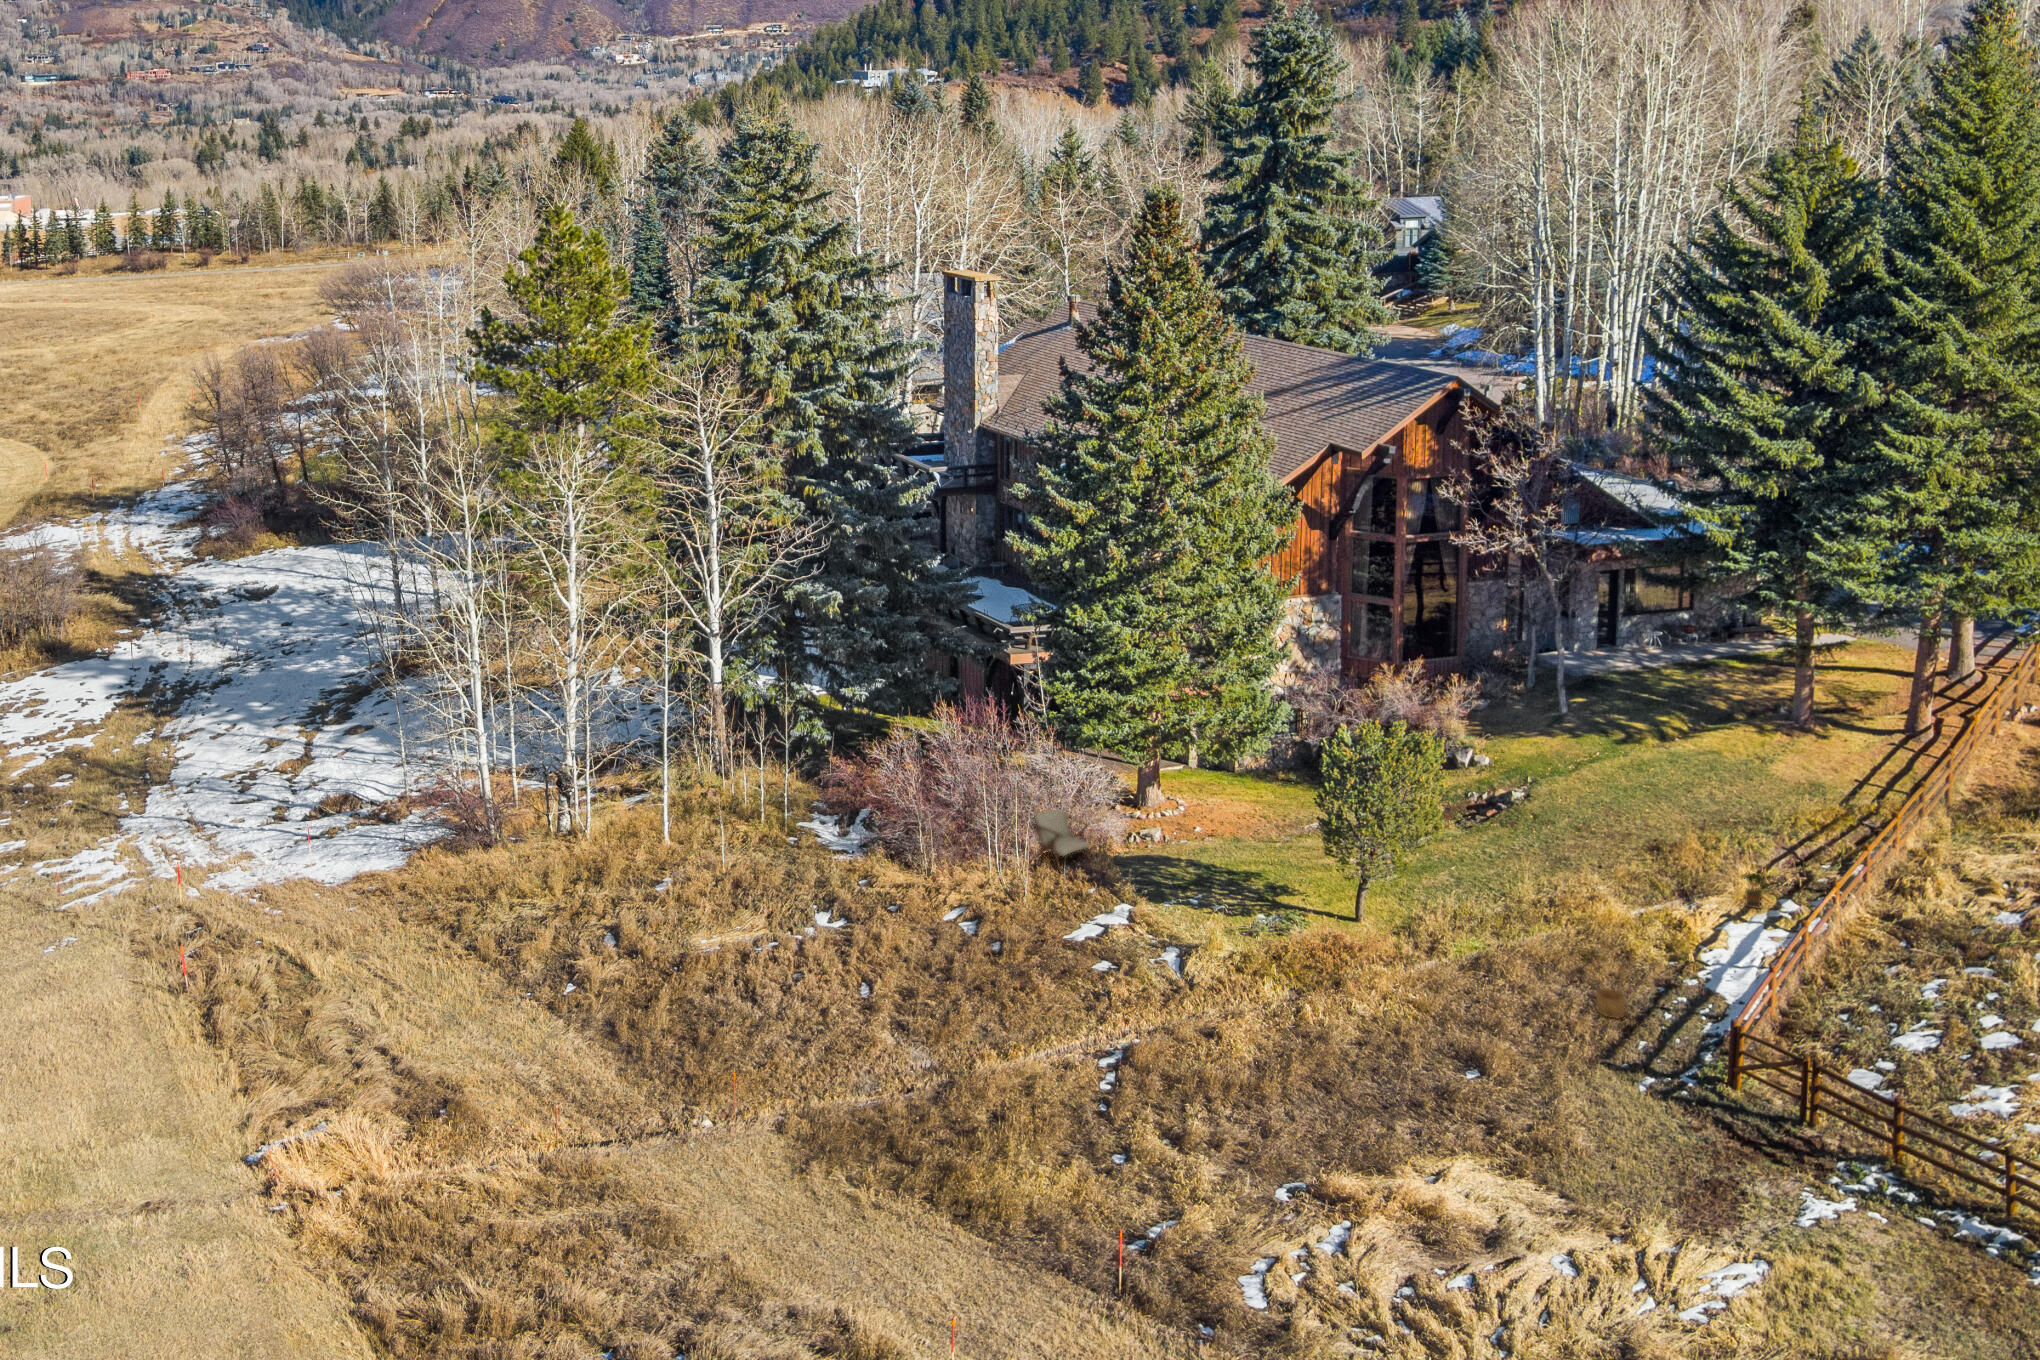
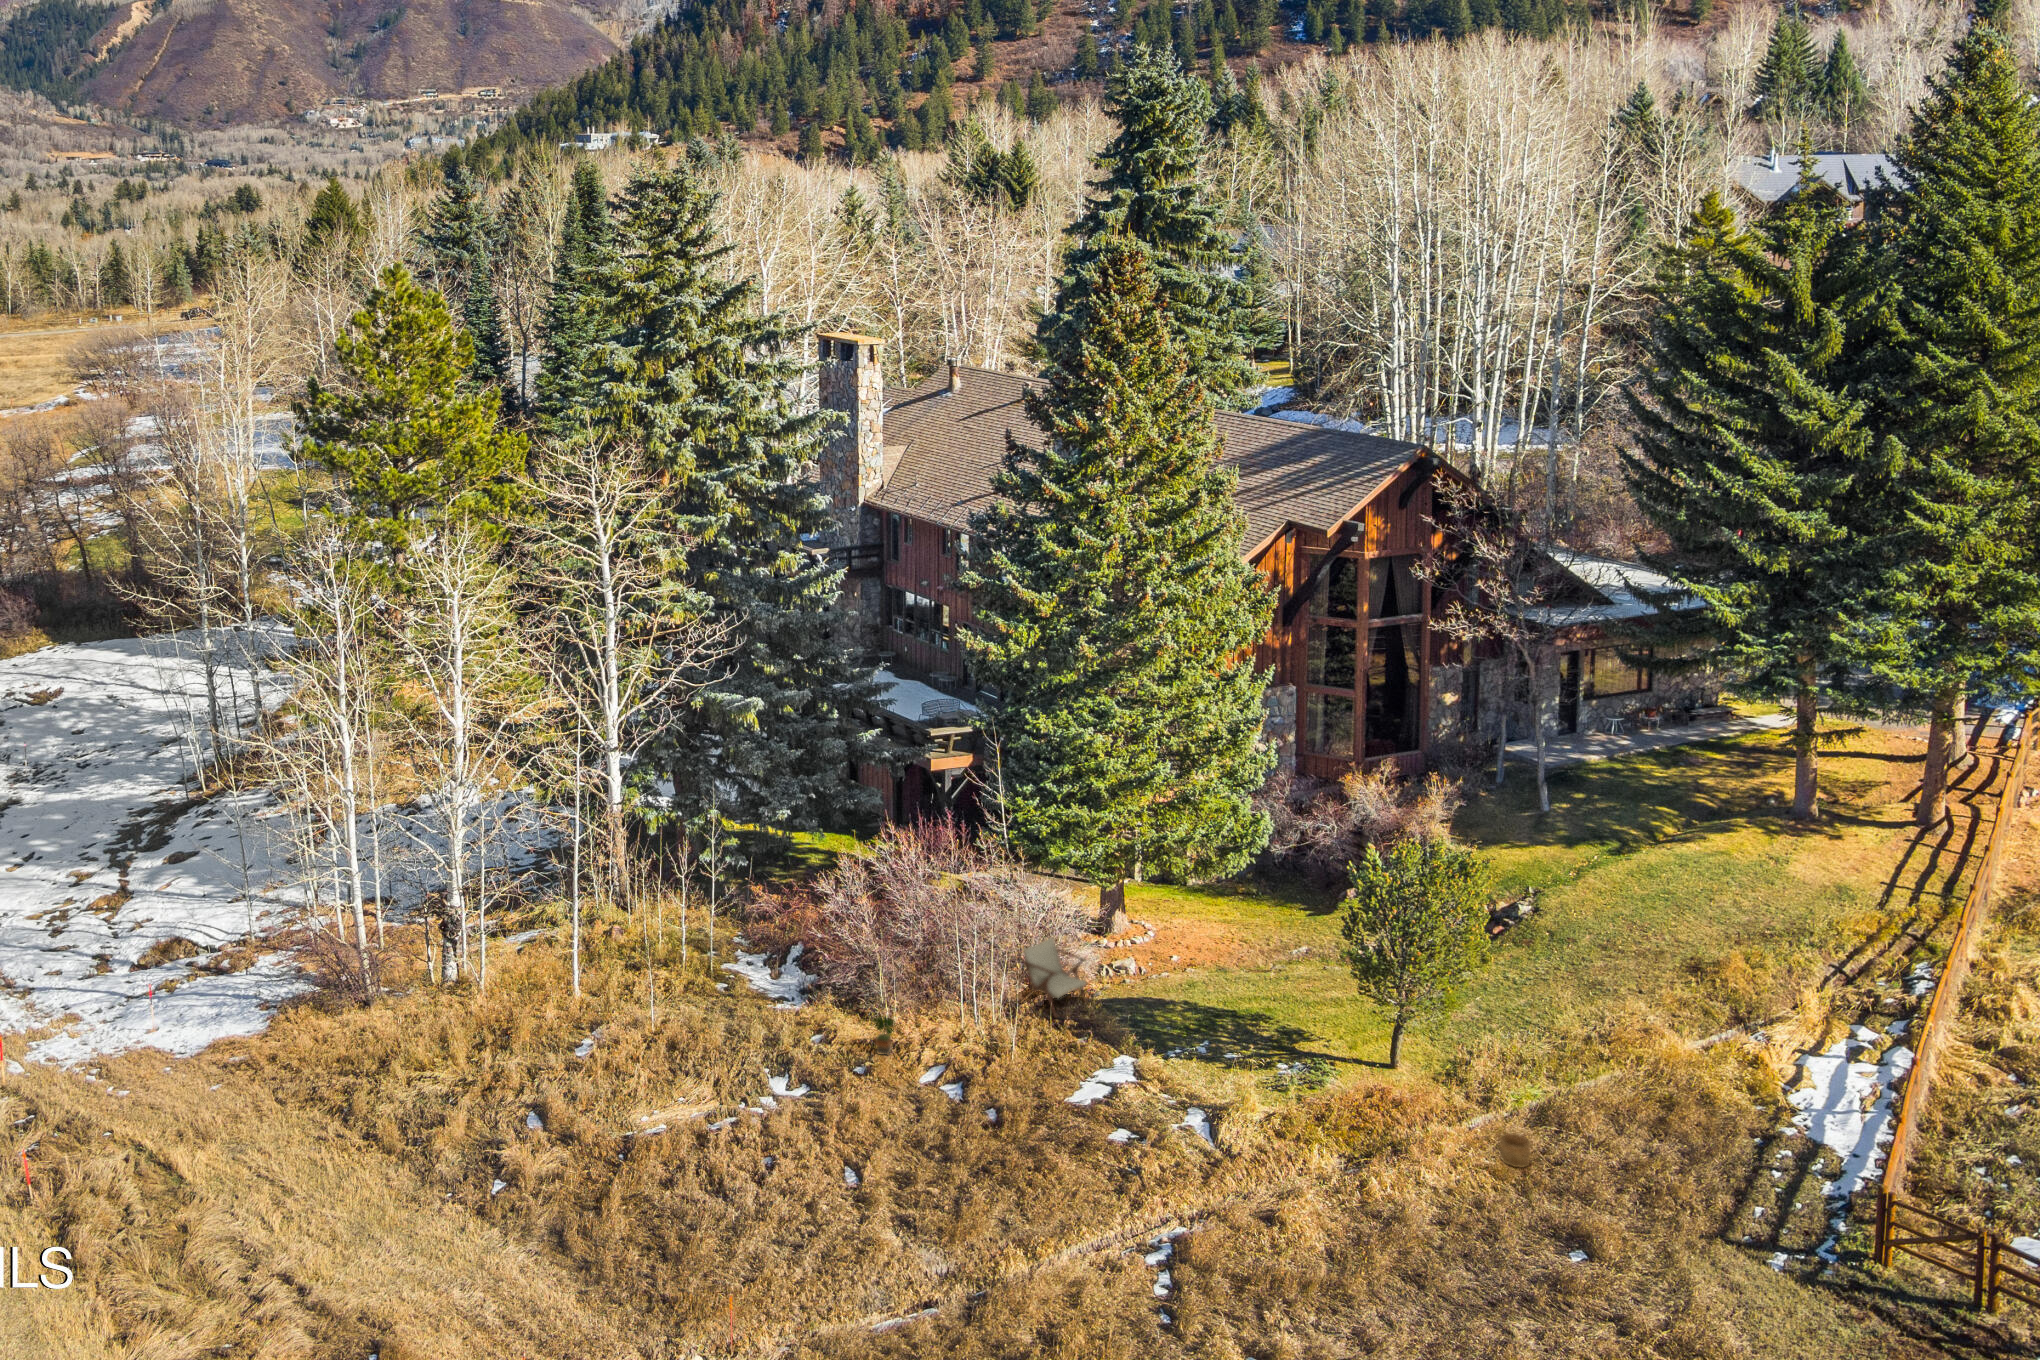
potted tree: present [1742,873,1768,909] -> present [873,1017,895,1055]
wooden bucket: present [1596,988,1625,1019] -> present [1499,1133,1531,1167]

